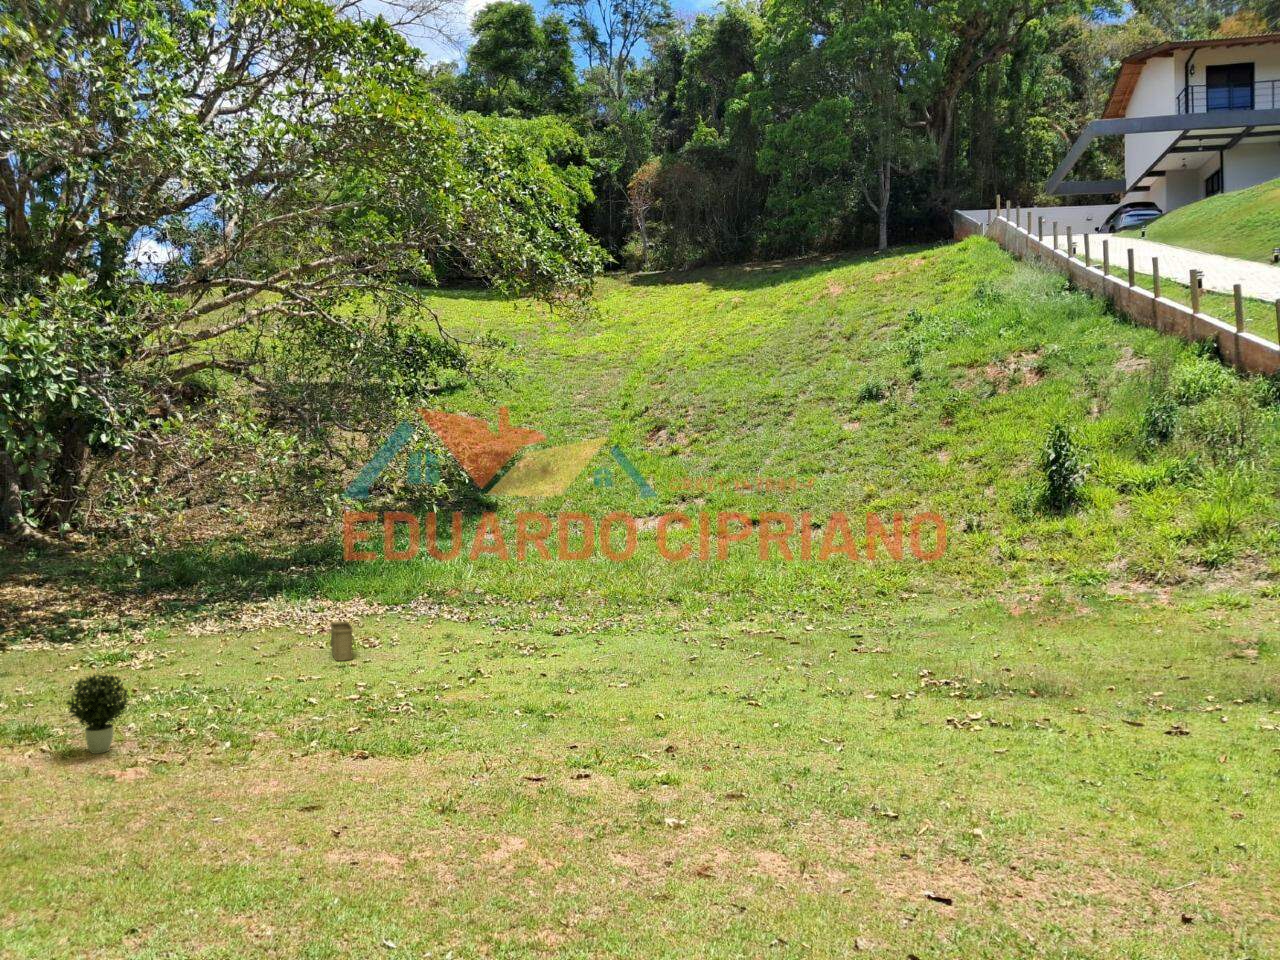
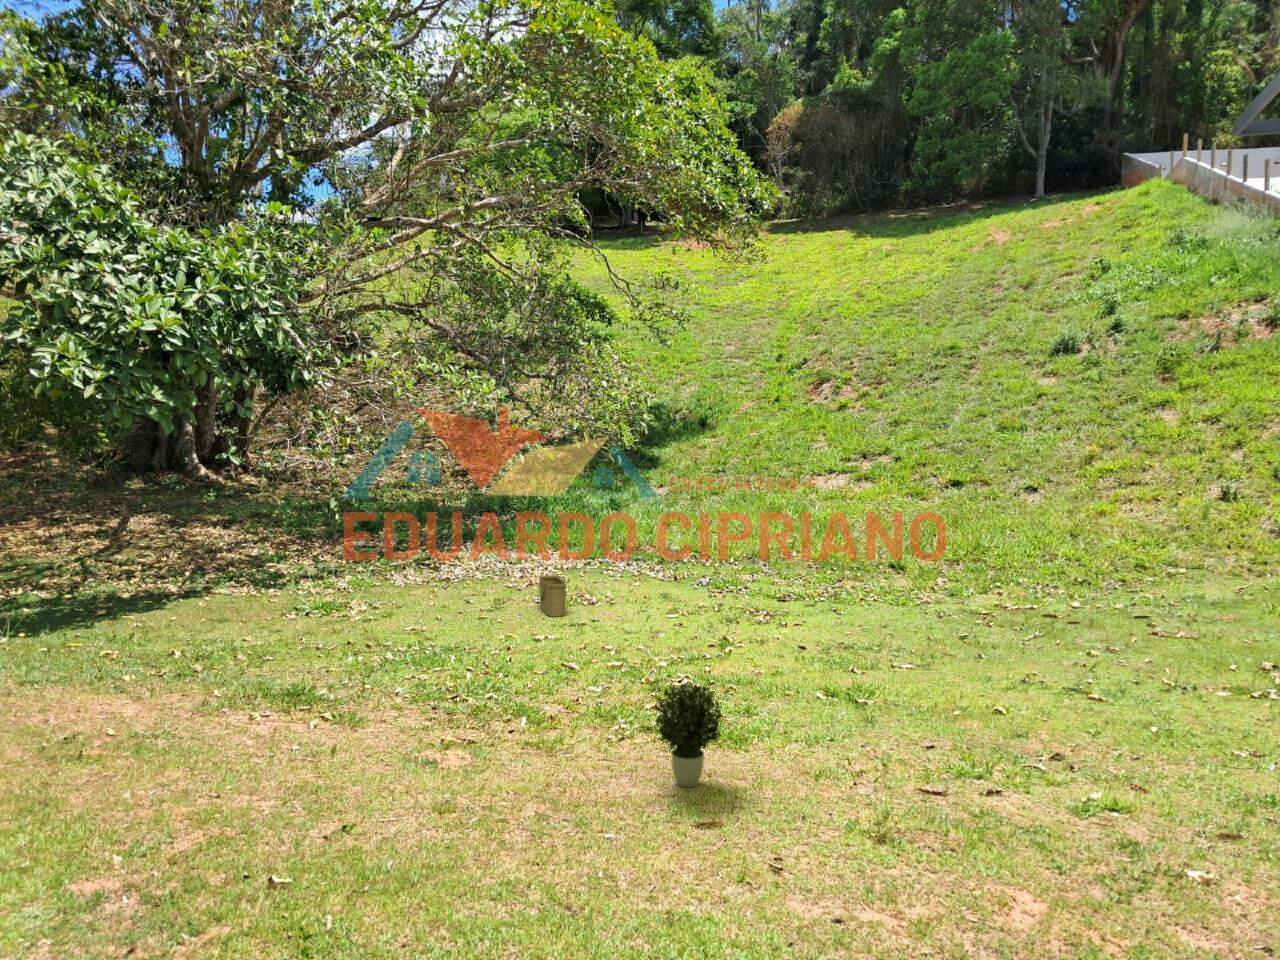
potted plant: present [67,675,129,754] -> present [655,684,723,787]

